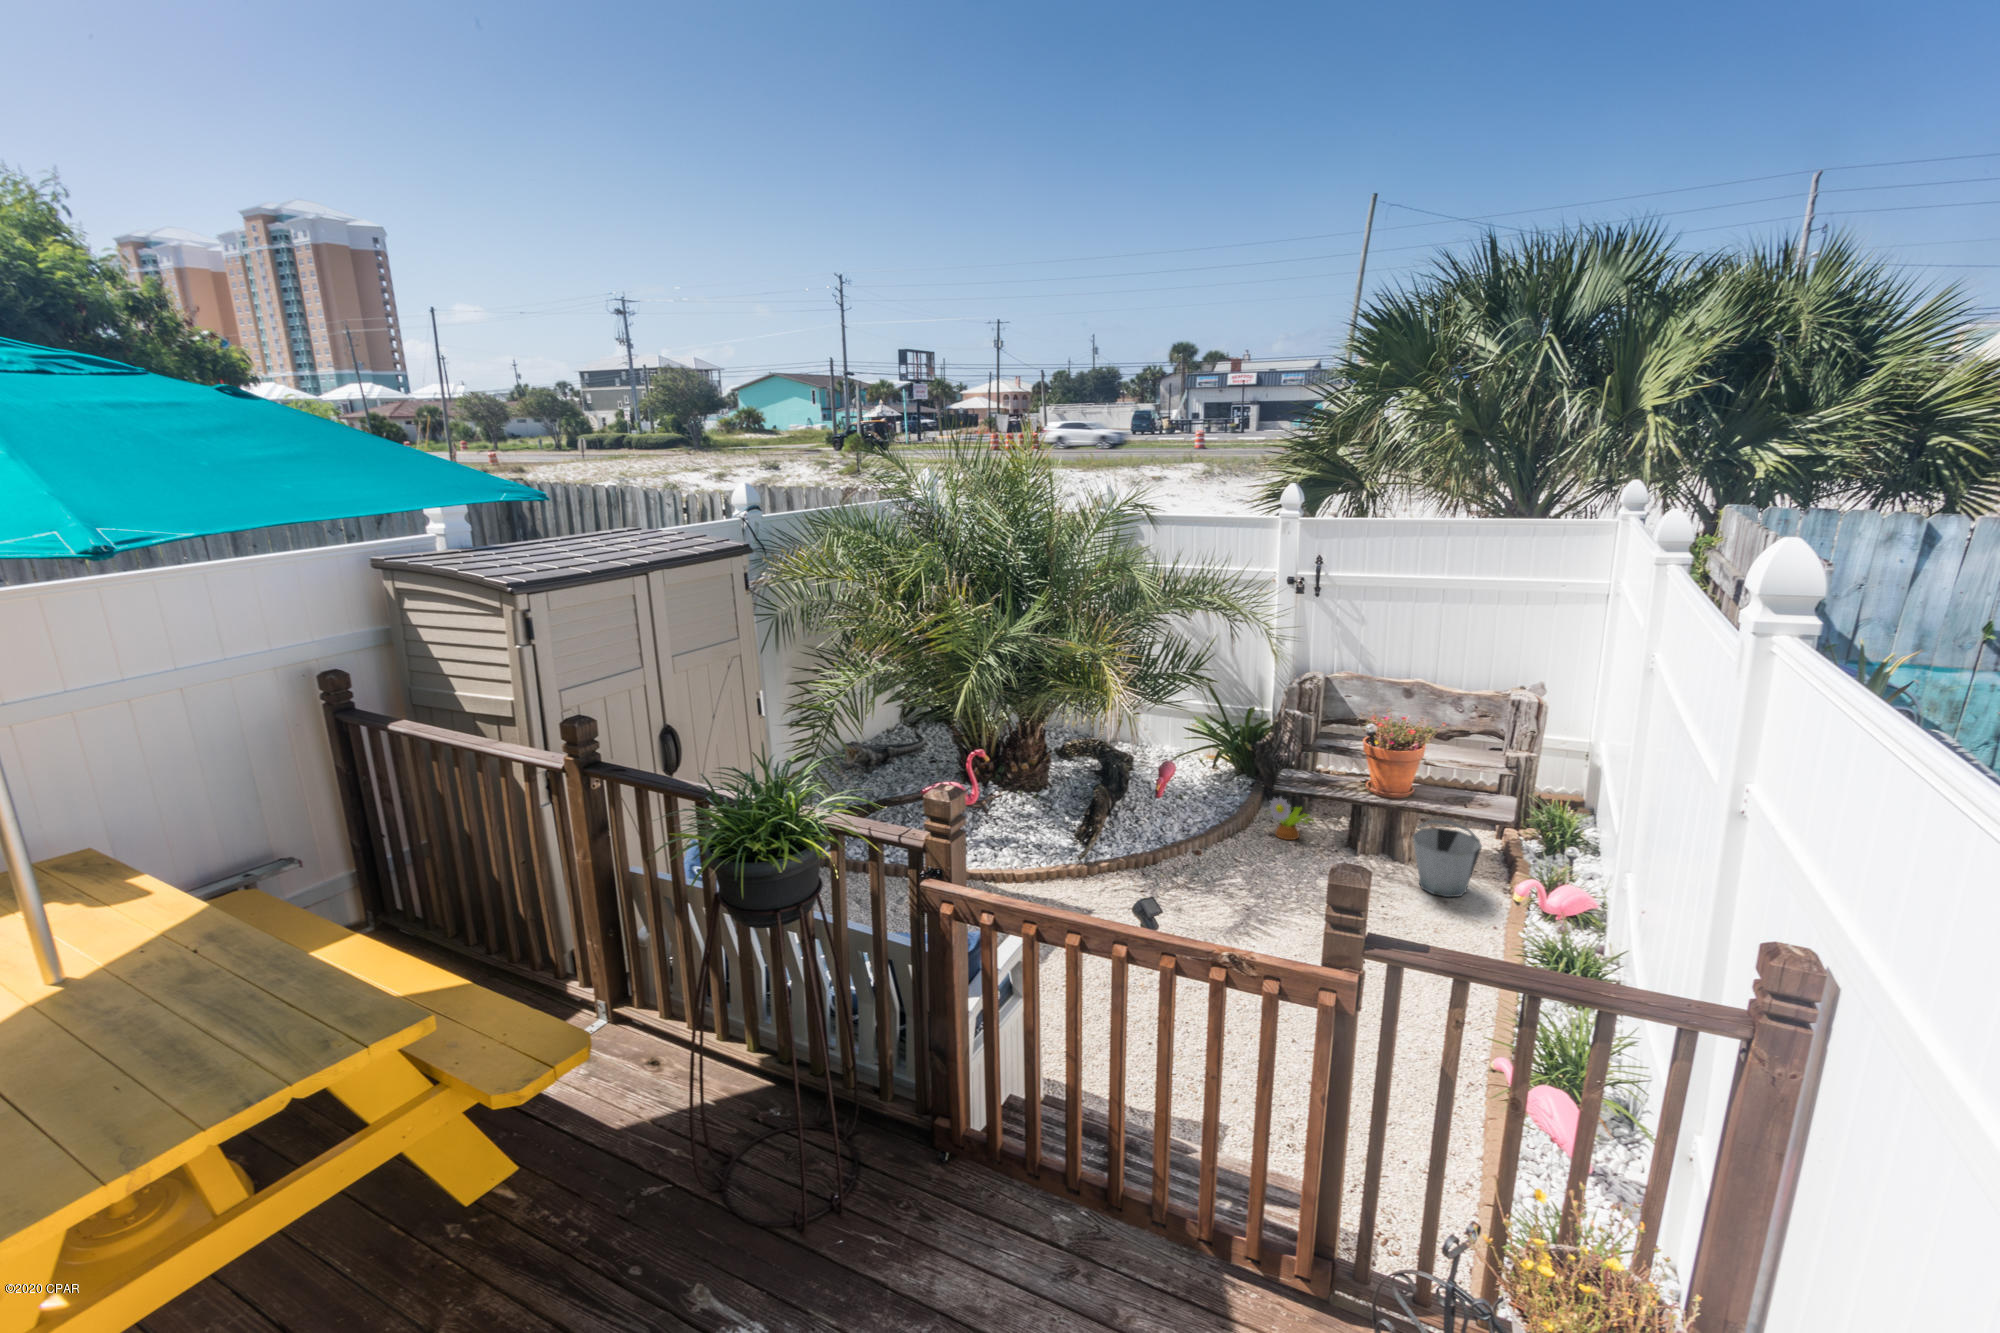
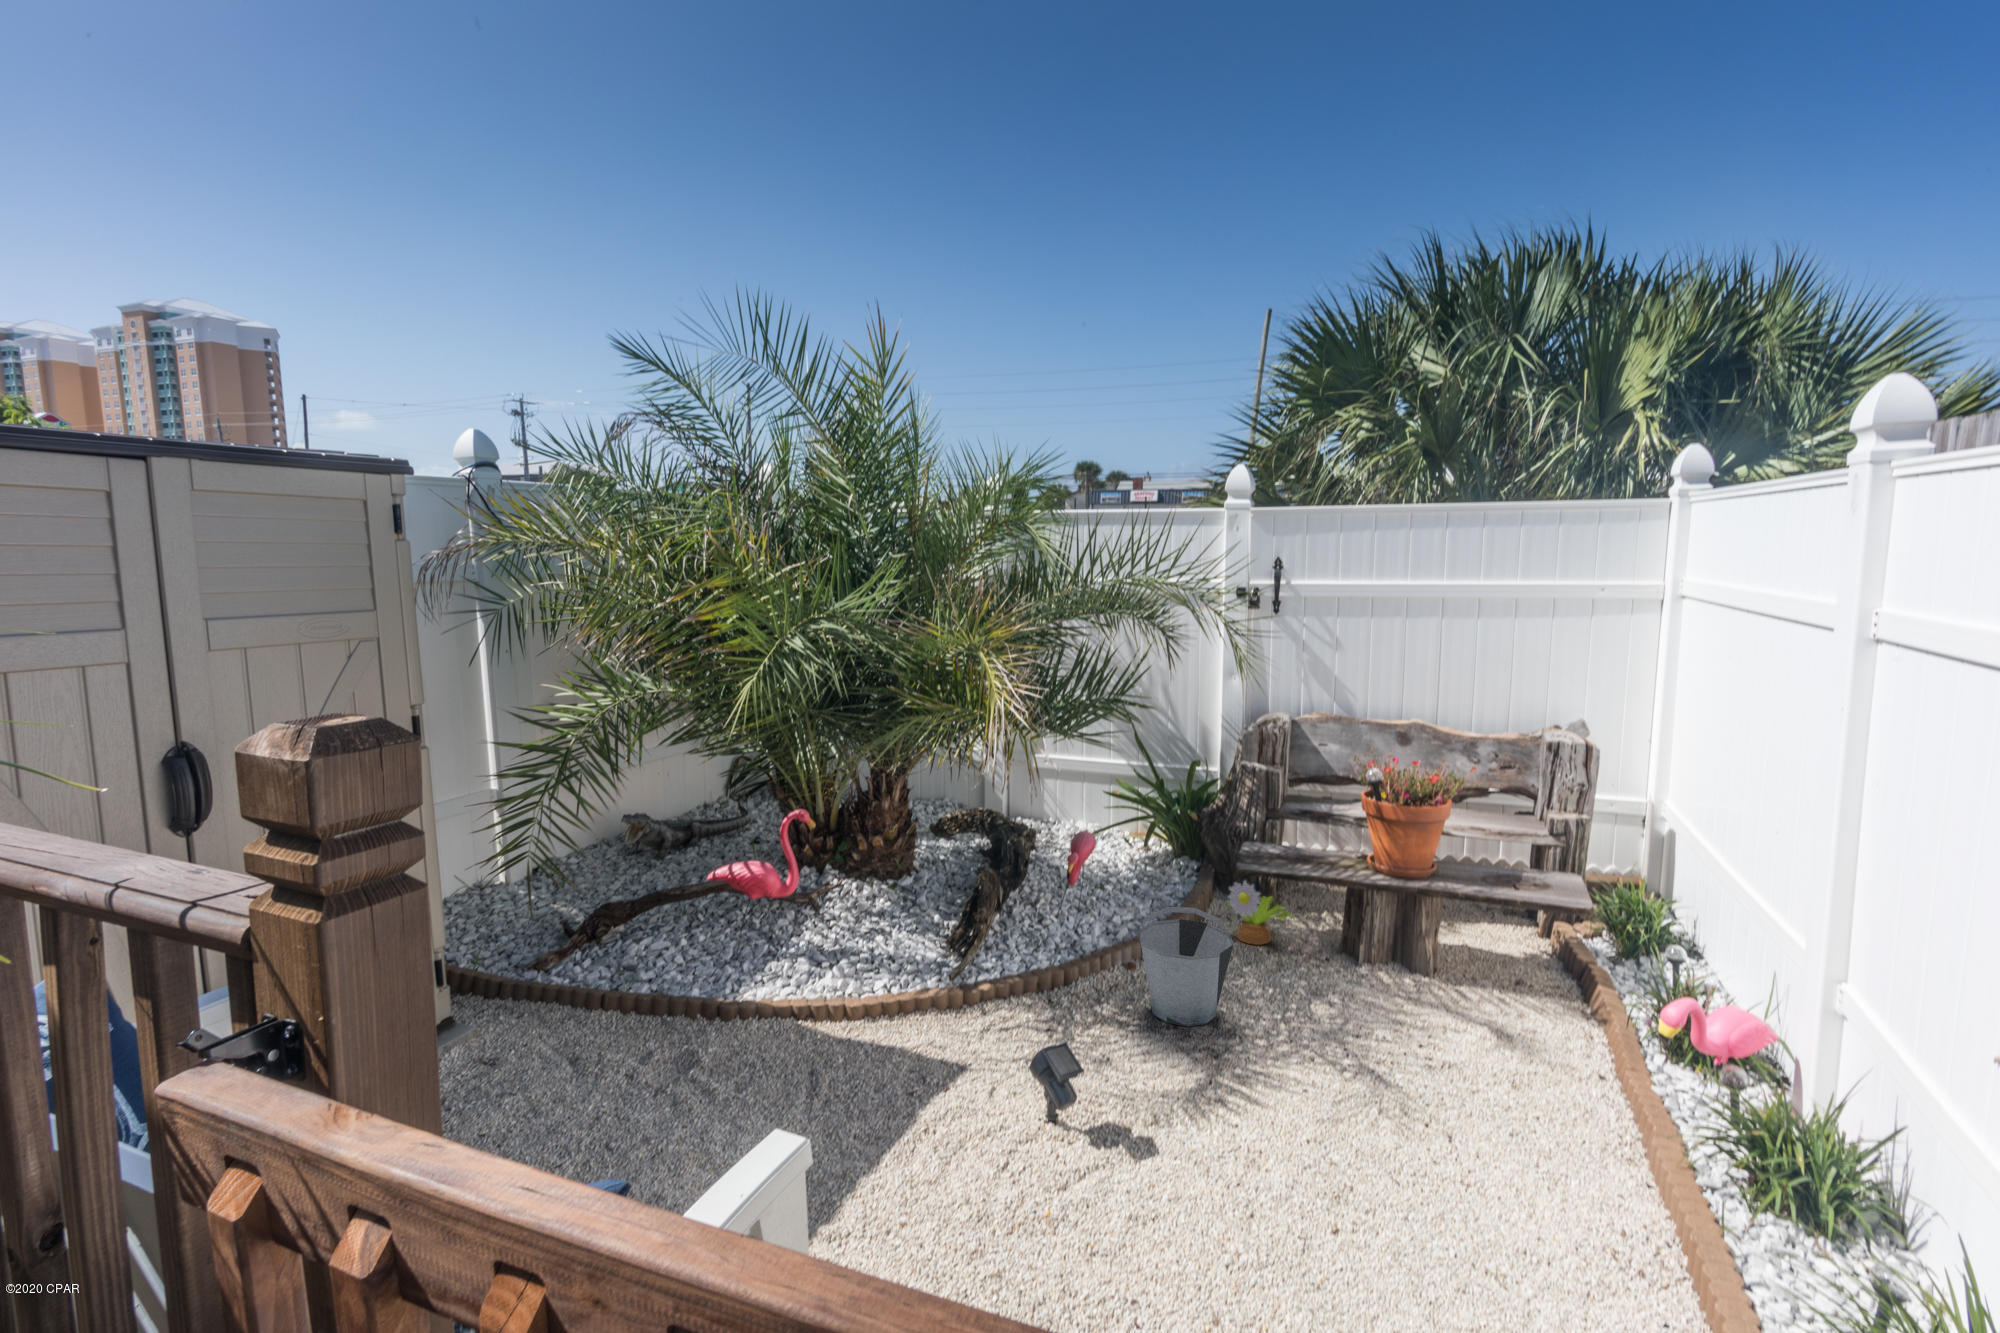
bucket: present [1413,820,1482,897] -> present [1138,907,1234,1026]

